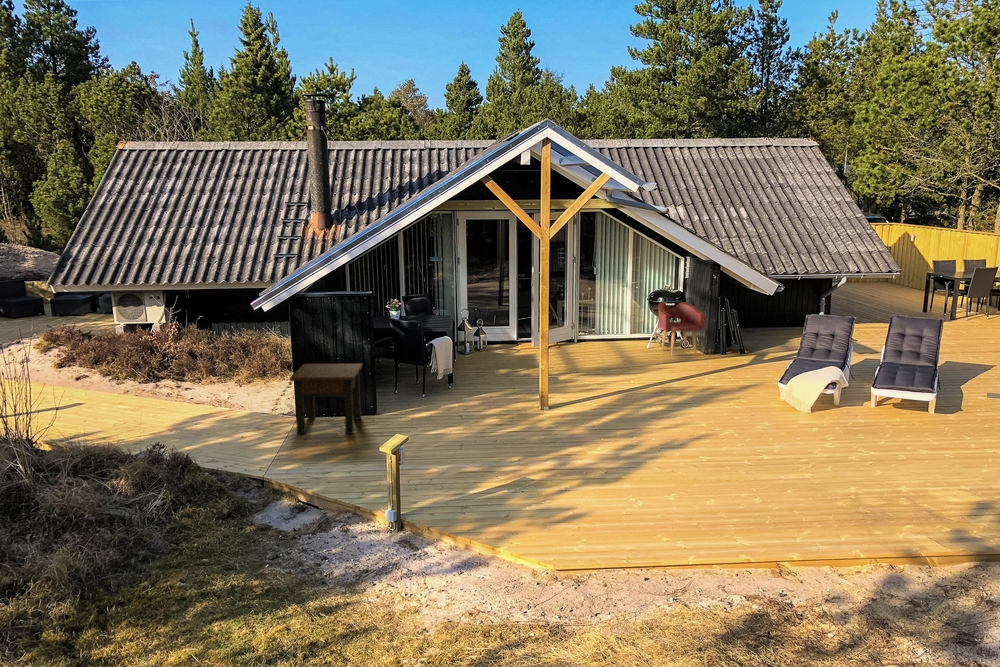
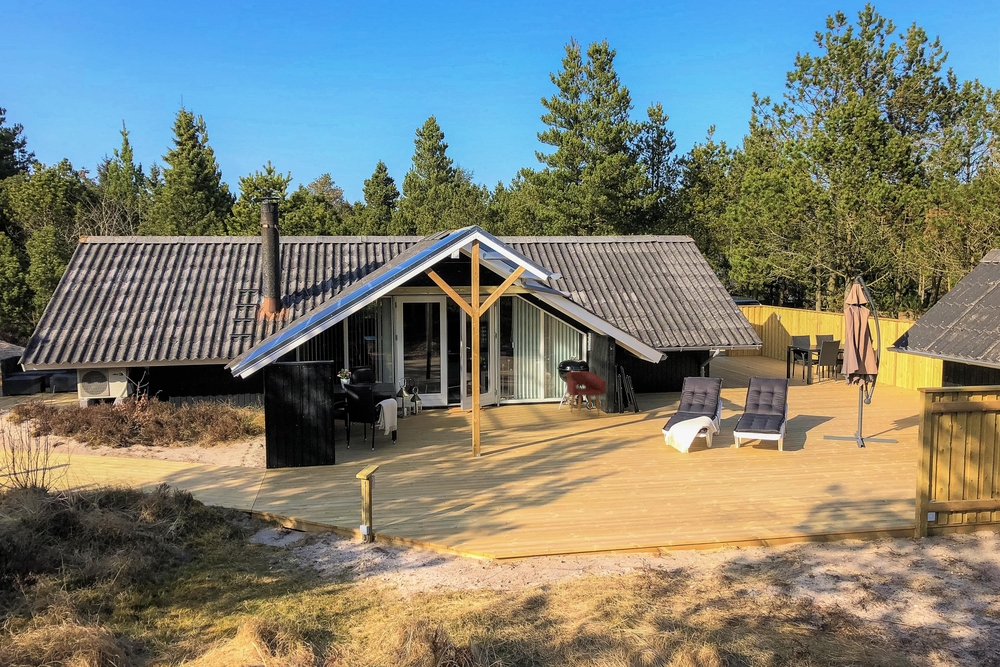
side table: present [290,364,363,434] -> none [266,422,325,481]

